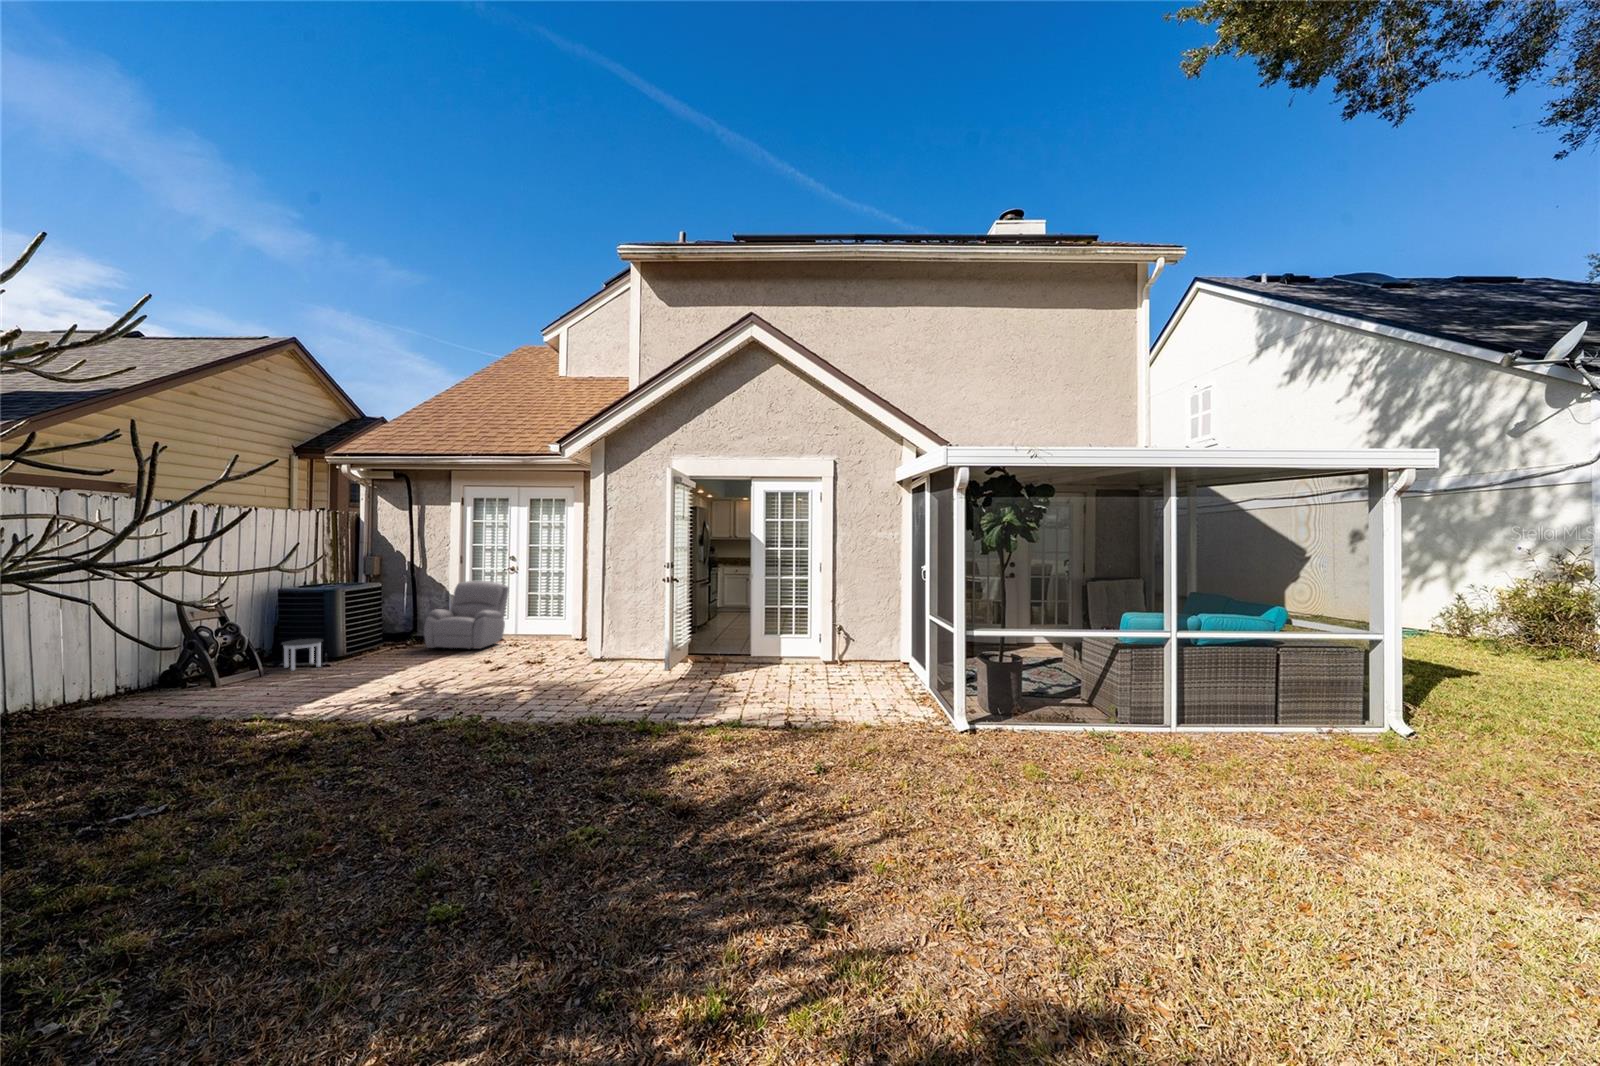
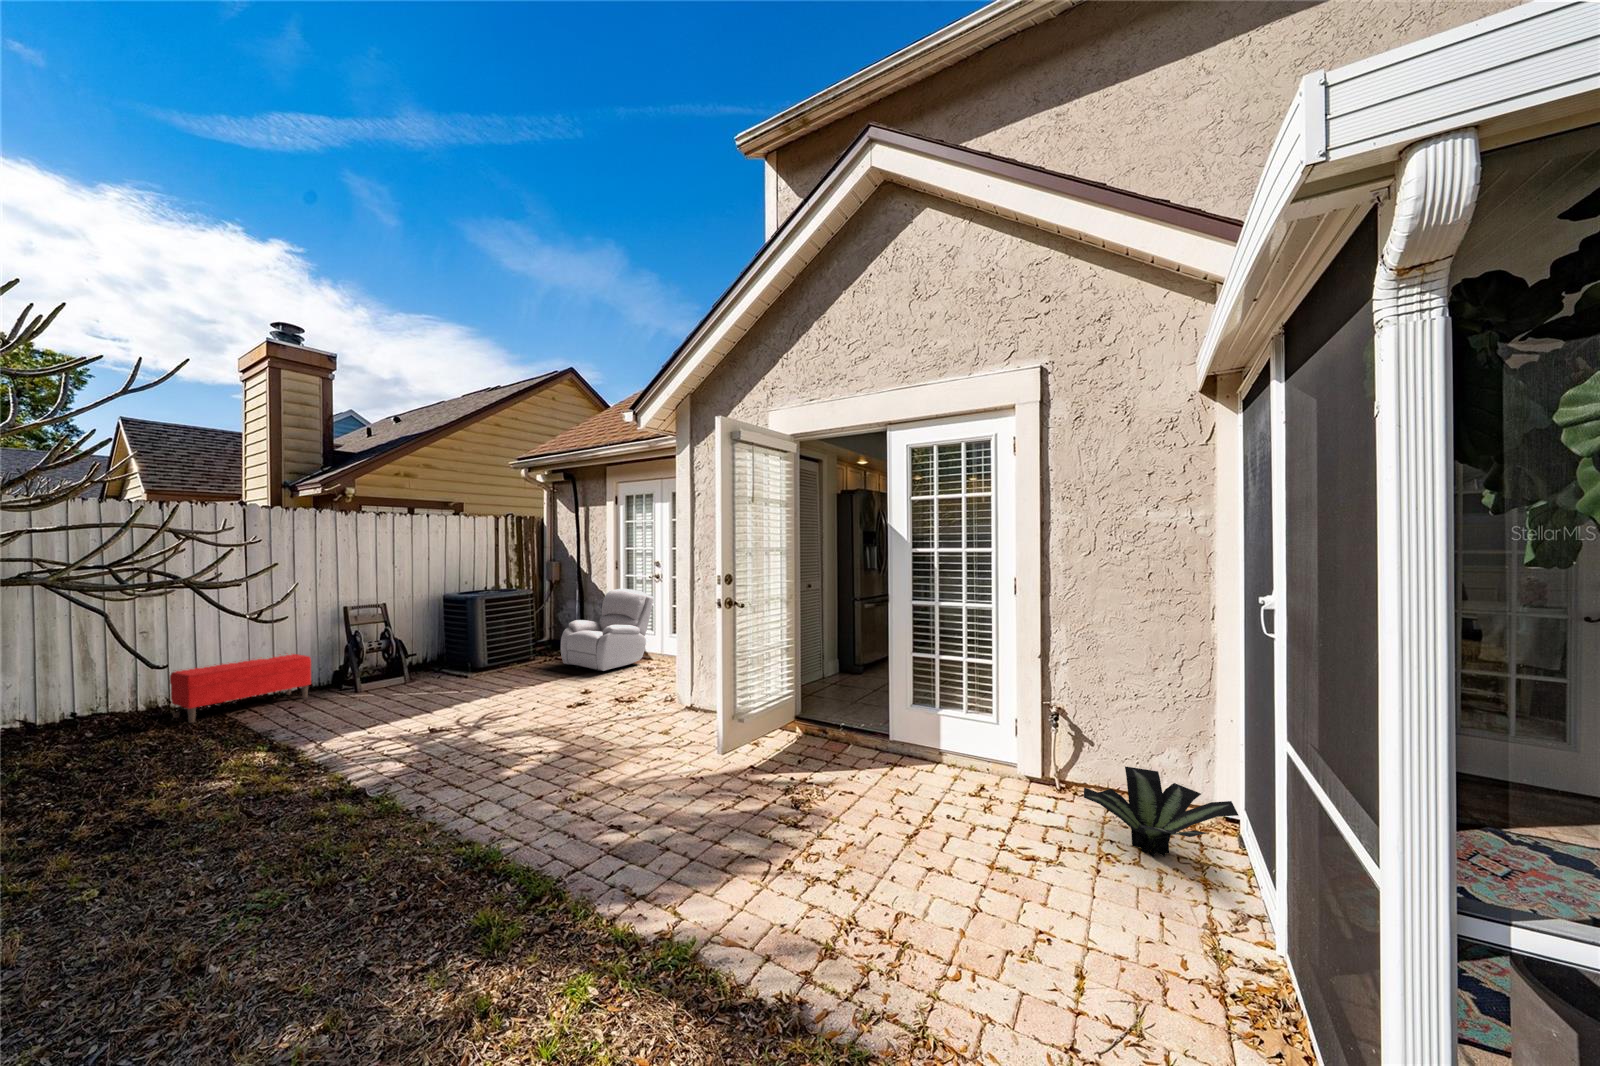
round table: present [282,639,323,670] -> none [416,647,457,681]
potted plant: none [857,647,912,677] -> present [1084,766,1238,857]
bench: none [56,650,195,716] -> present [170,654,311,723]

